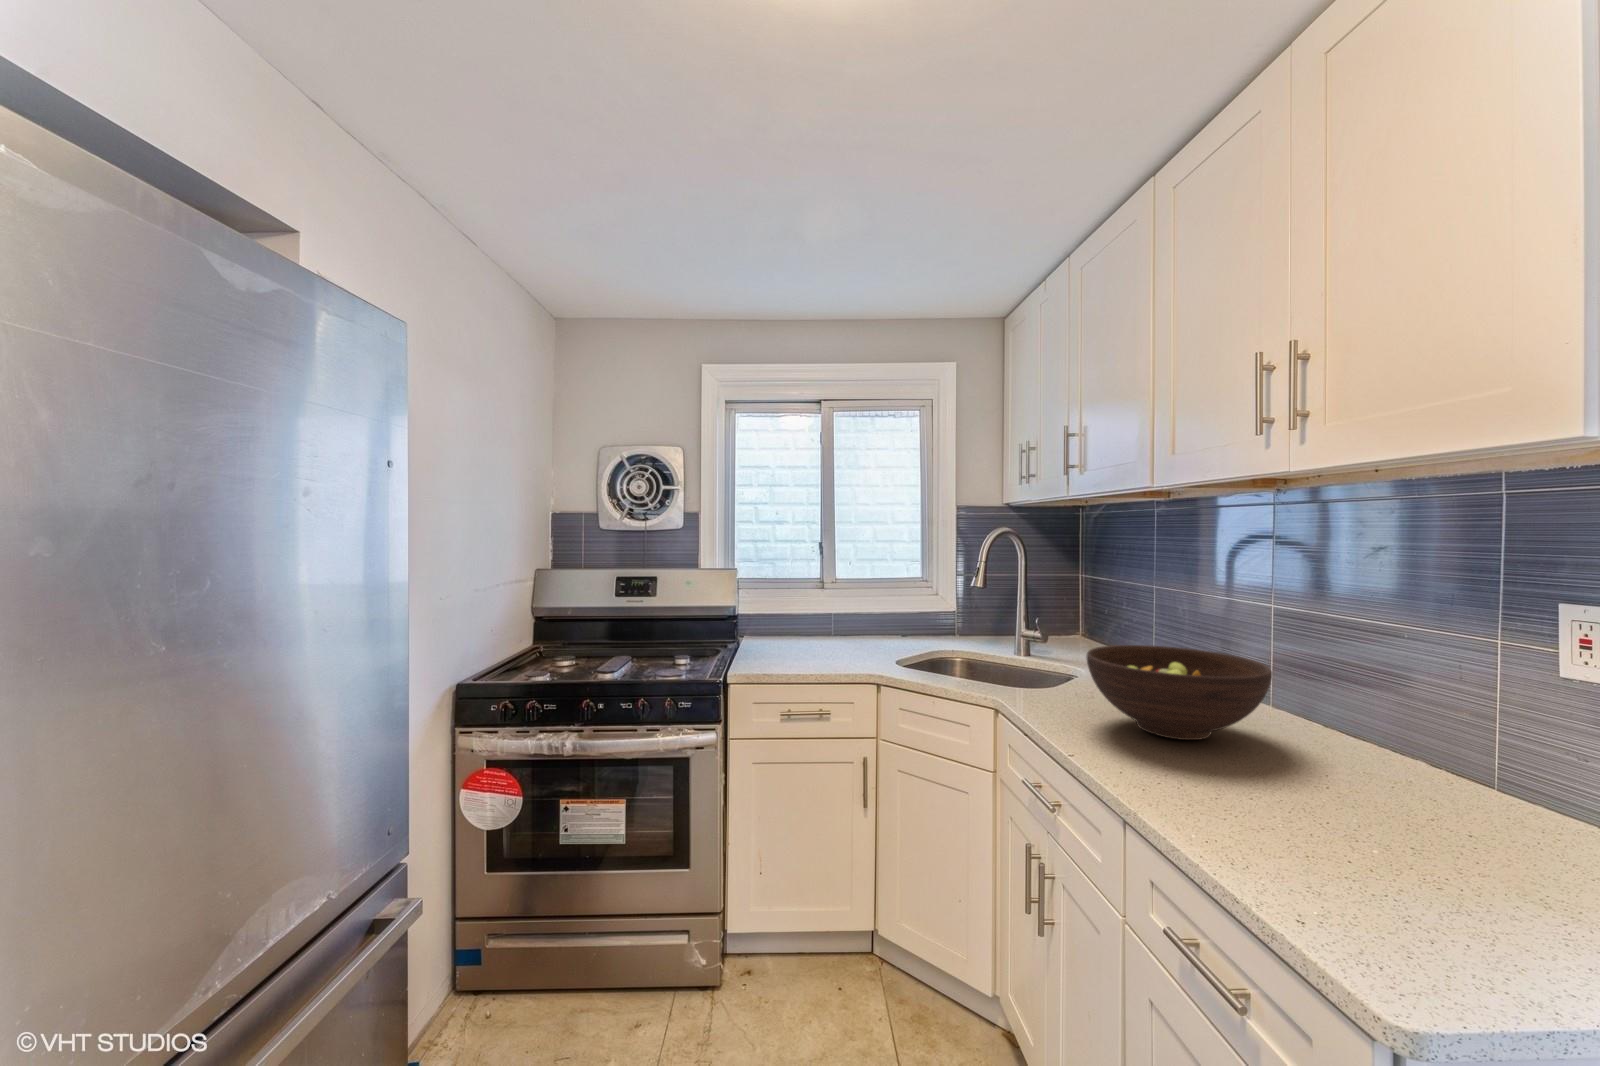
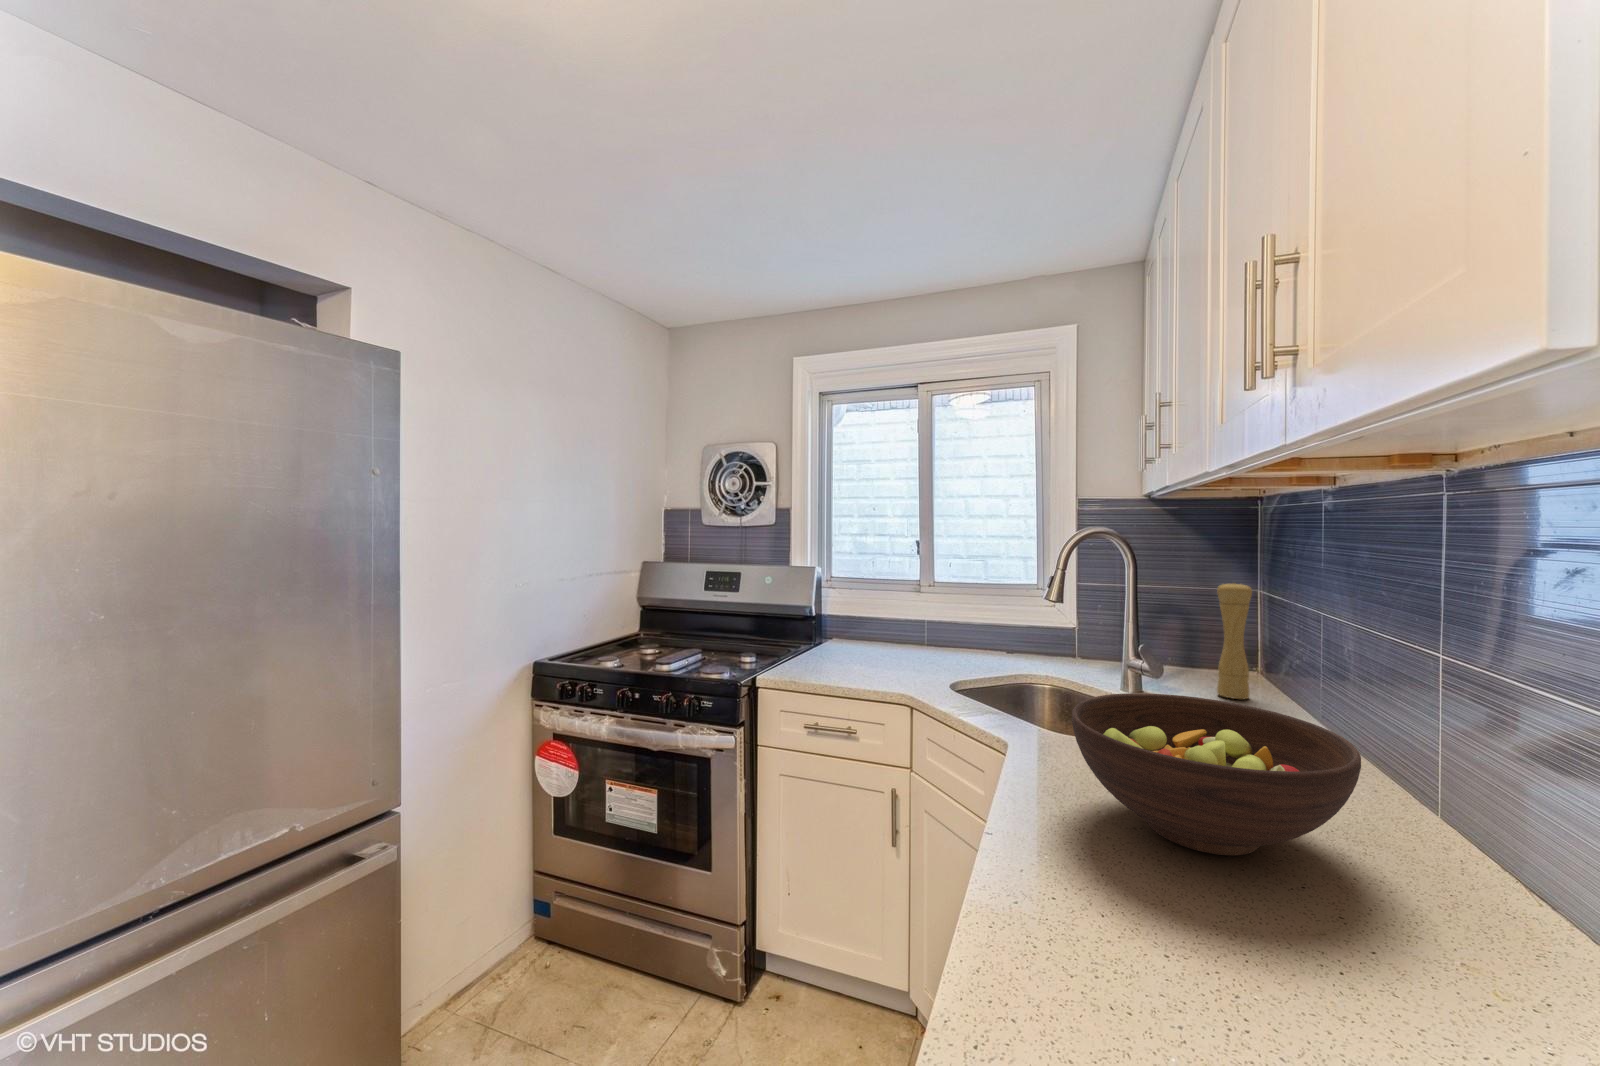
pepper mill: none [1079,570,1102,654] -> present [1217,582,1252,699]

